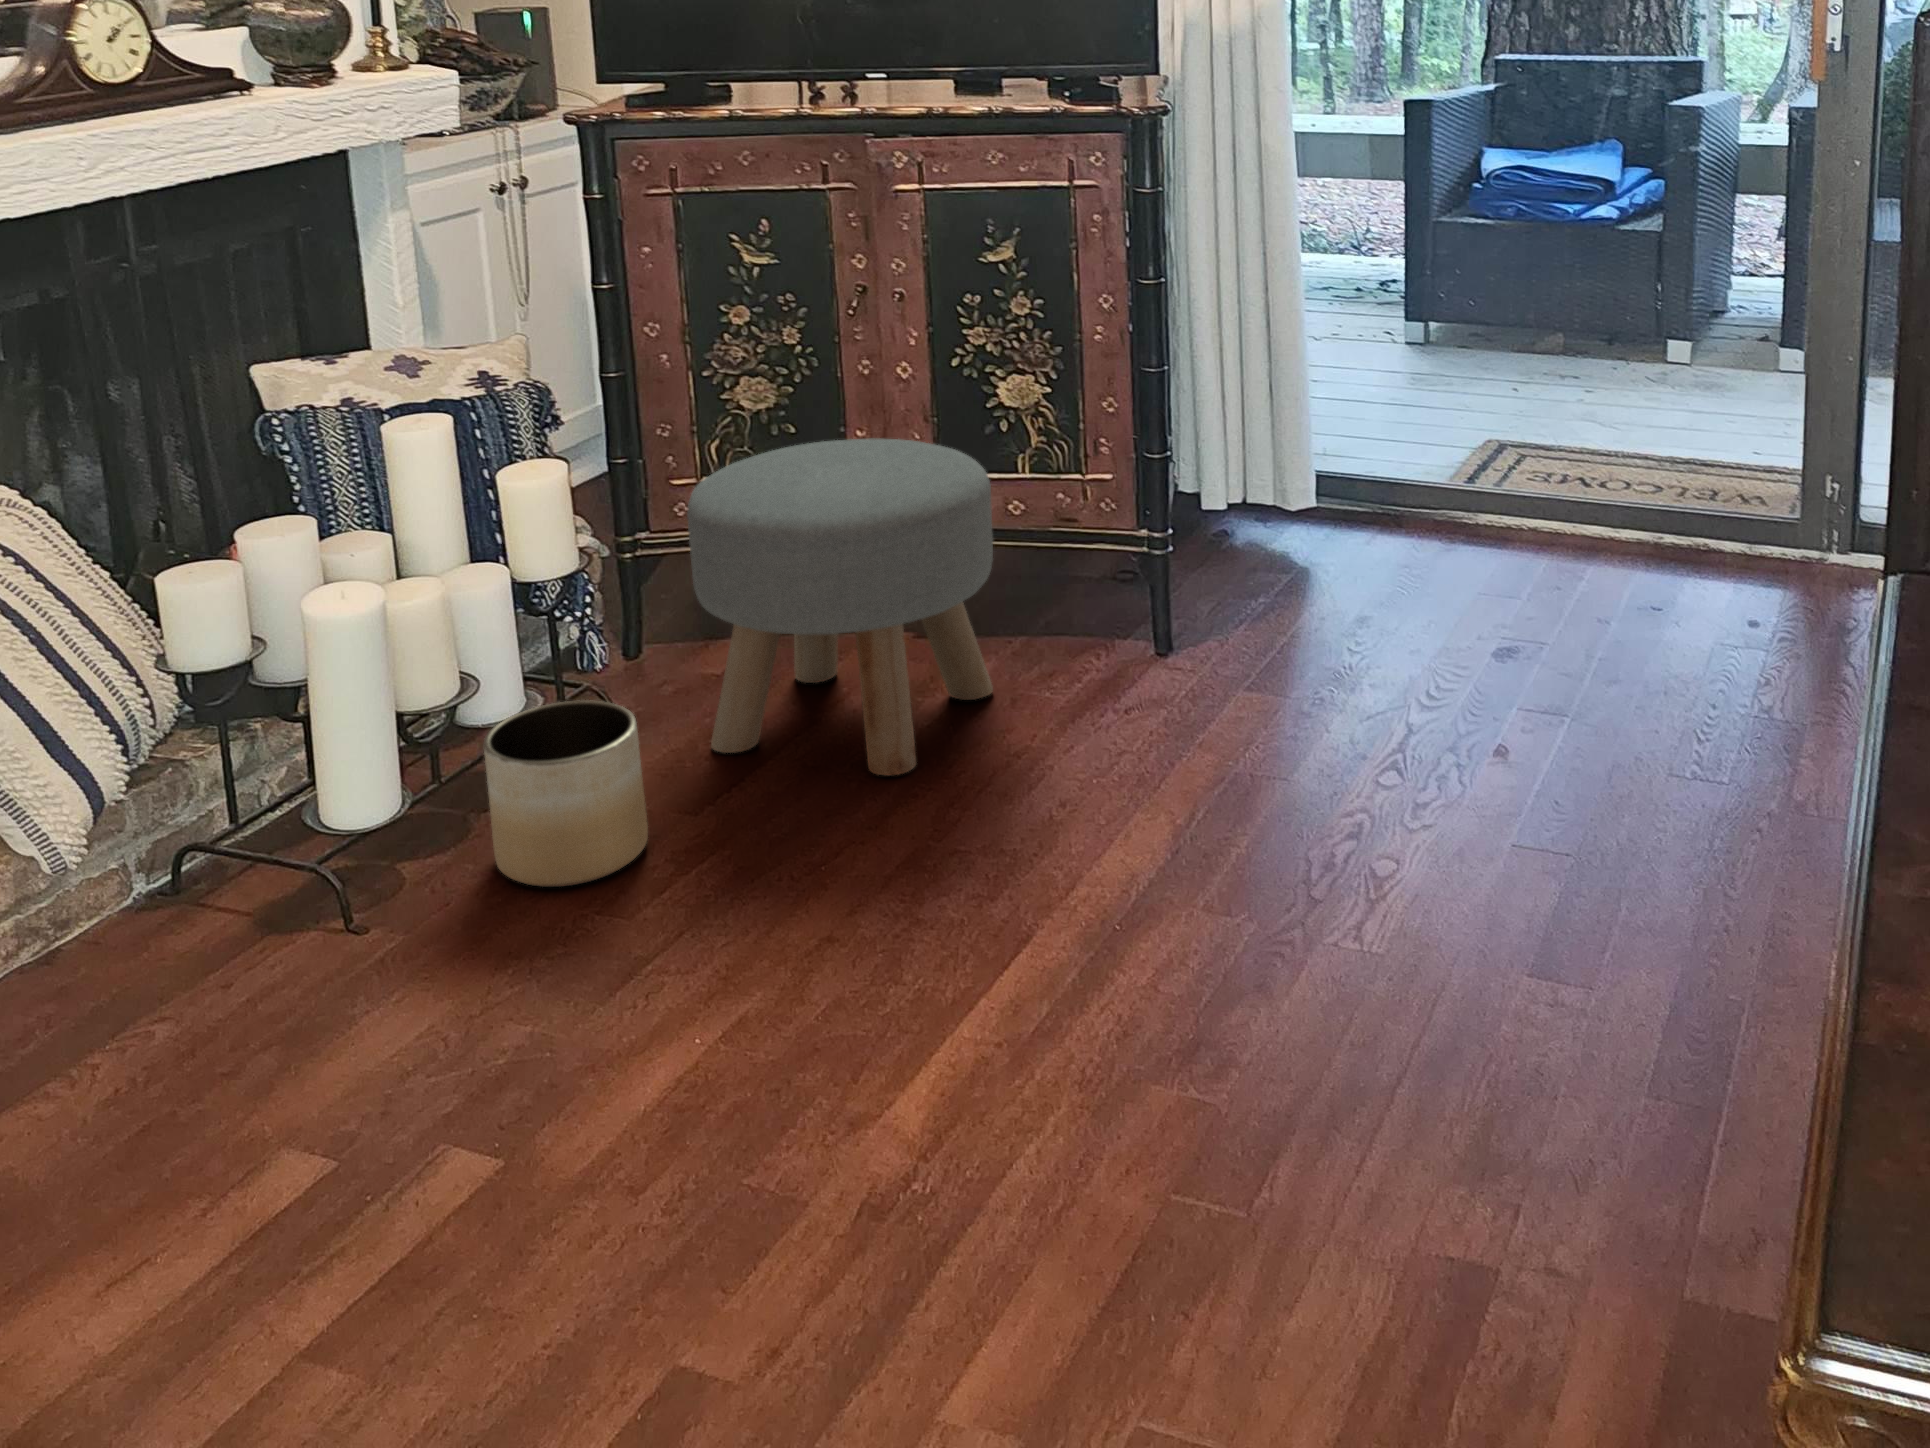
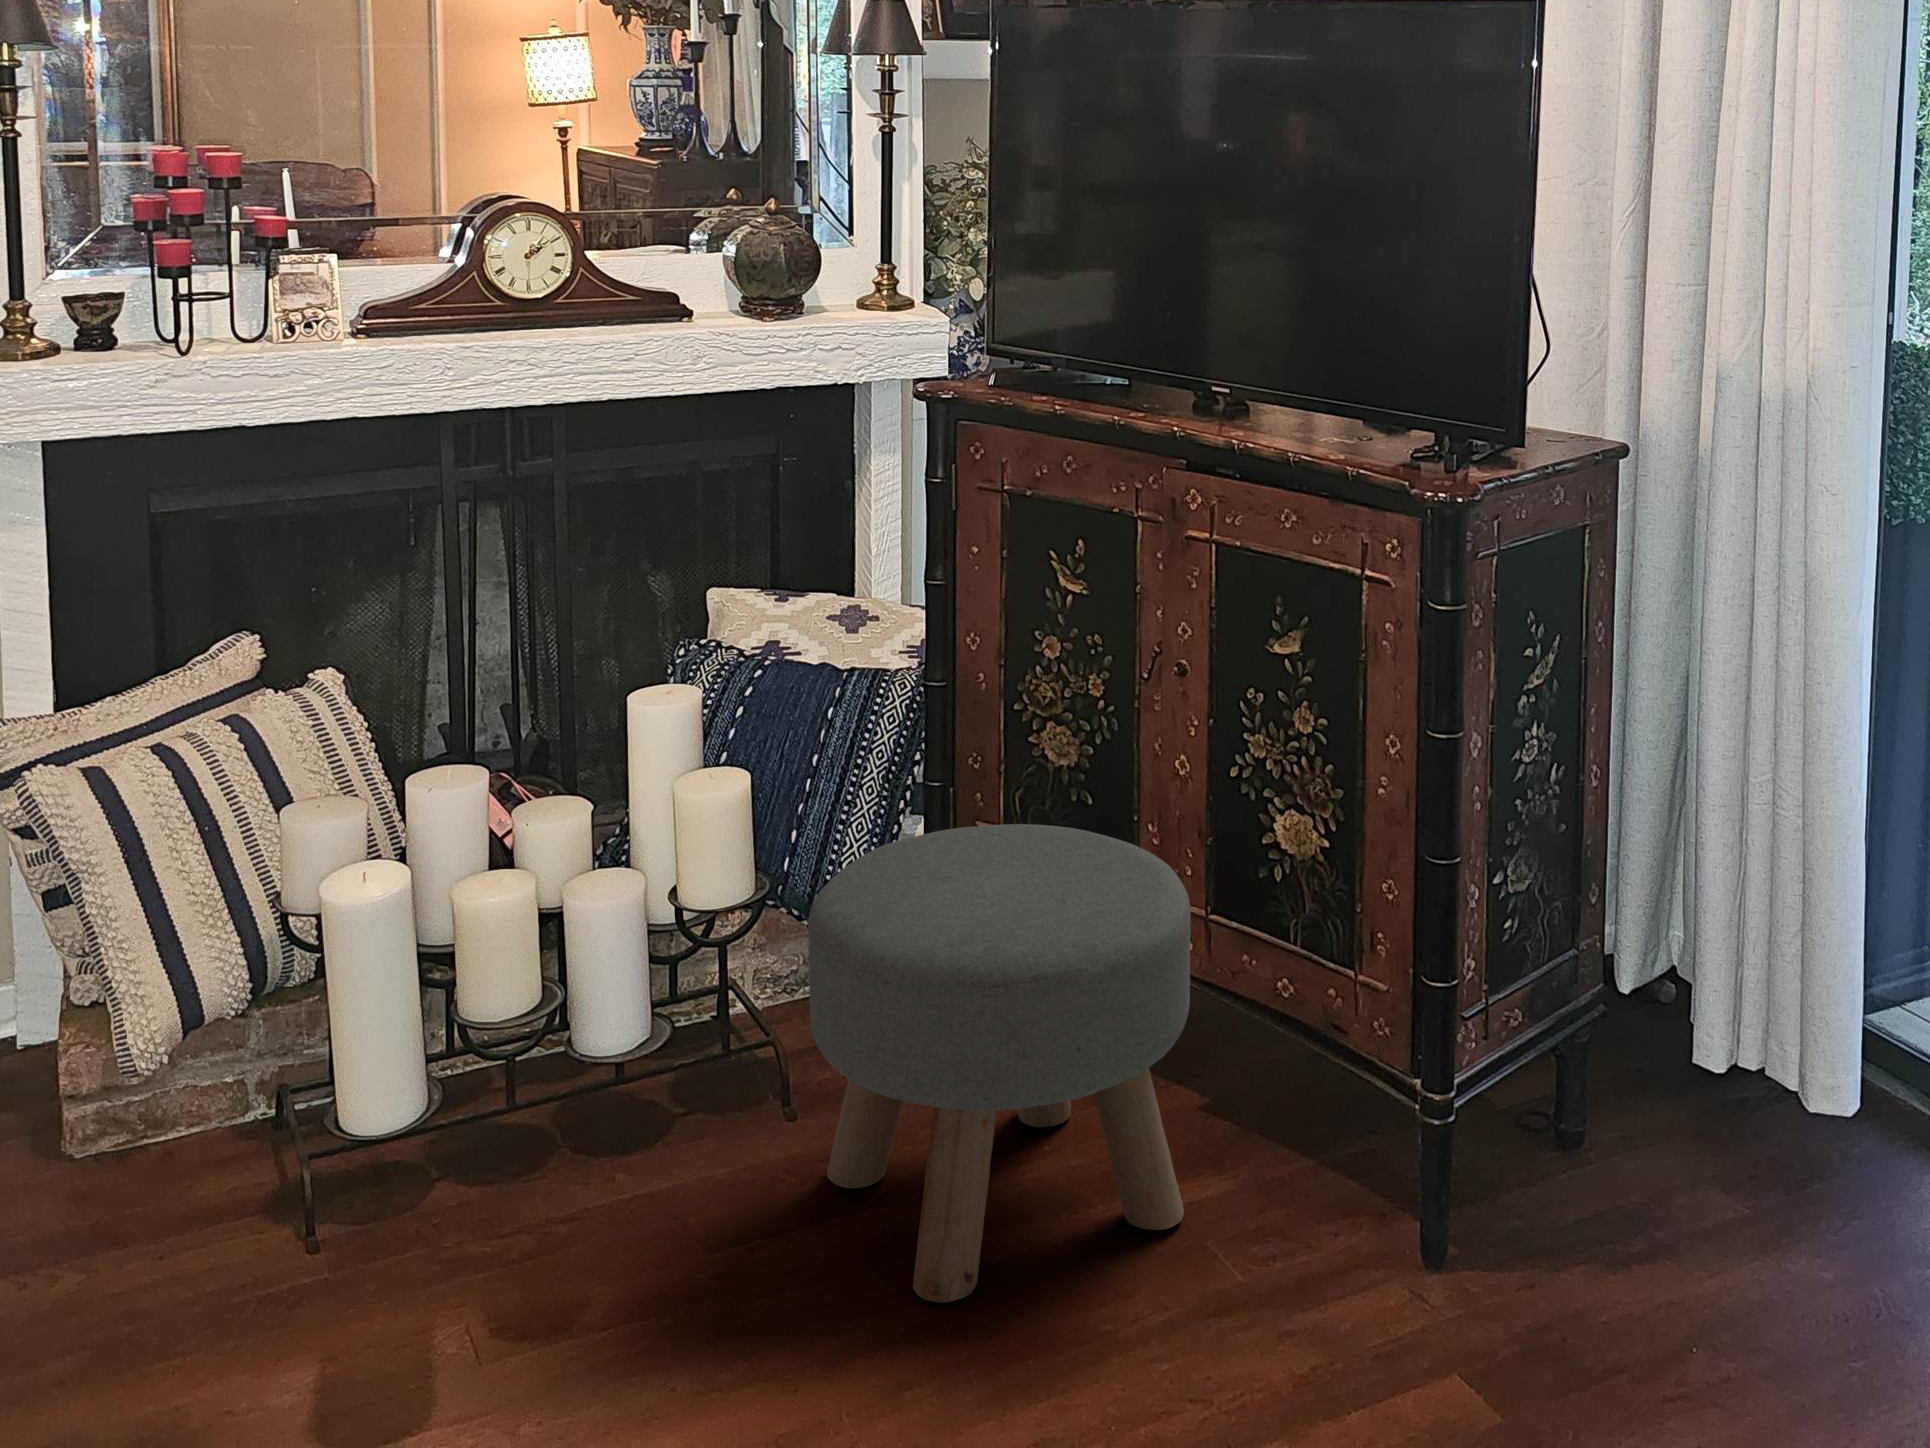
planter: present [484,700,648,887] -> none [457,1060,642,1294]

